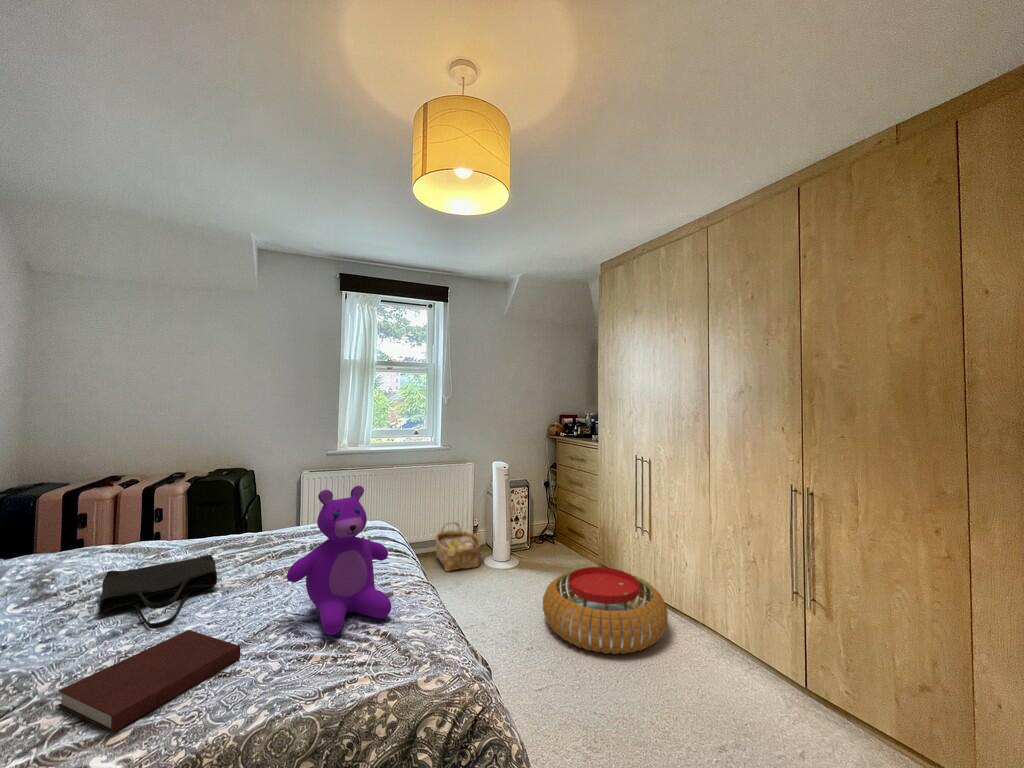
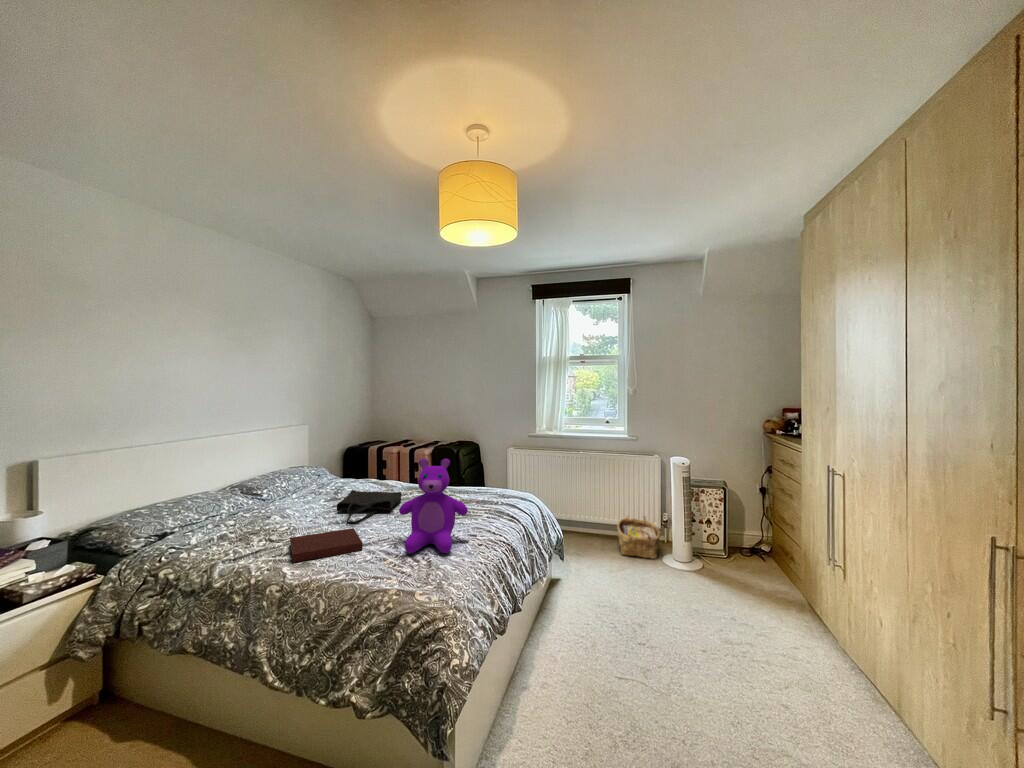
pouf: present [543,567,668,654] -> none [679,585,837,693]

